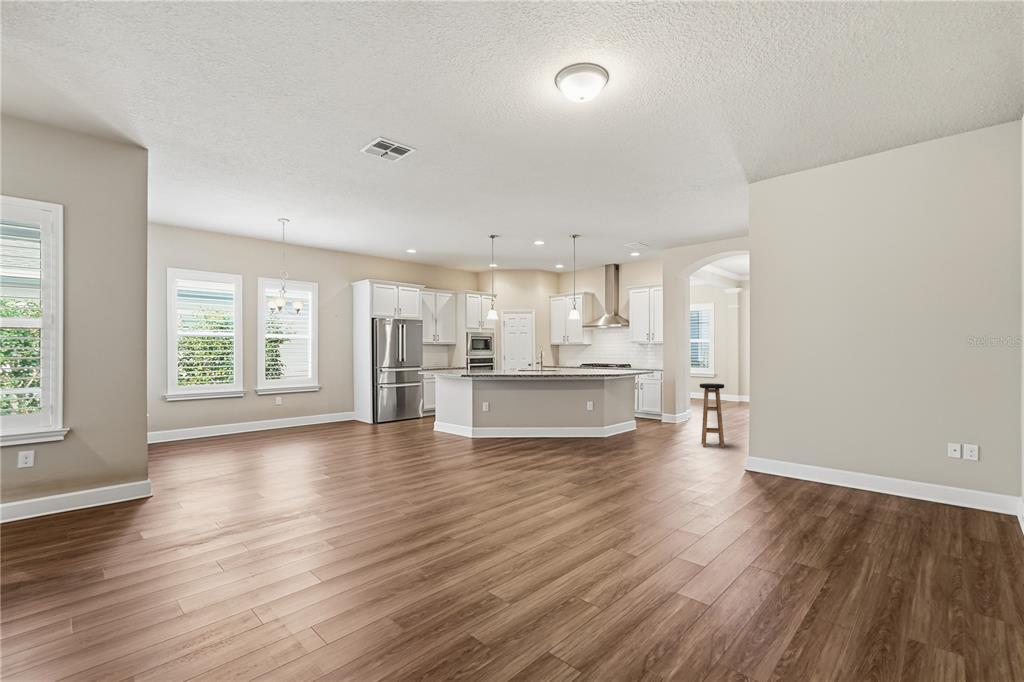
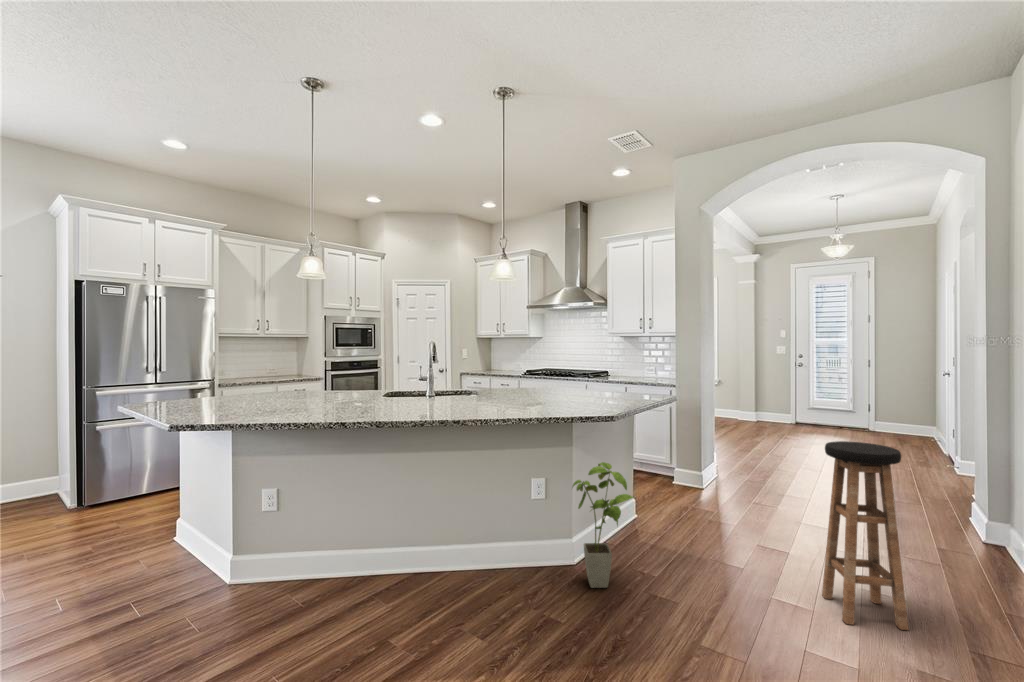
house plant: none [603,392,630,441] -> present [573,462,633,588]

